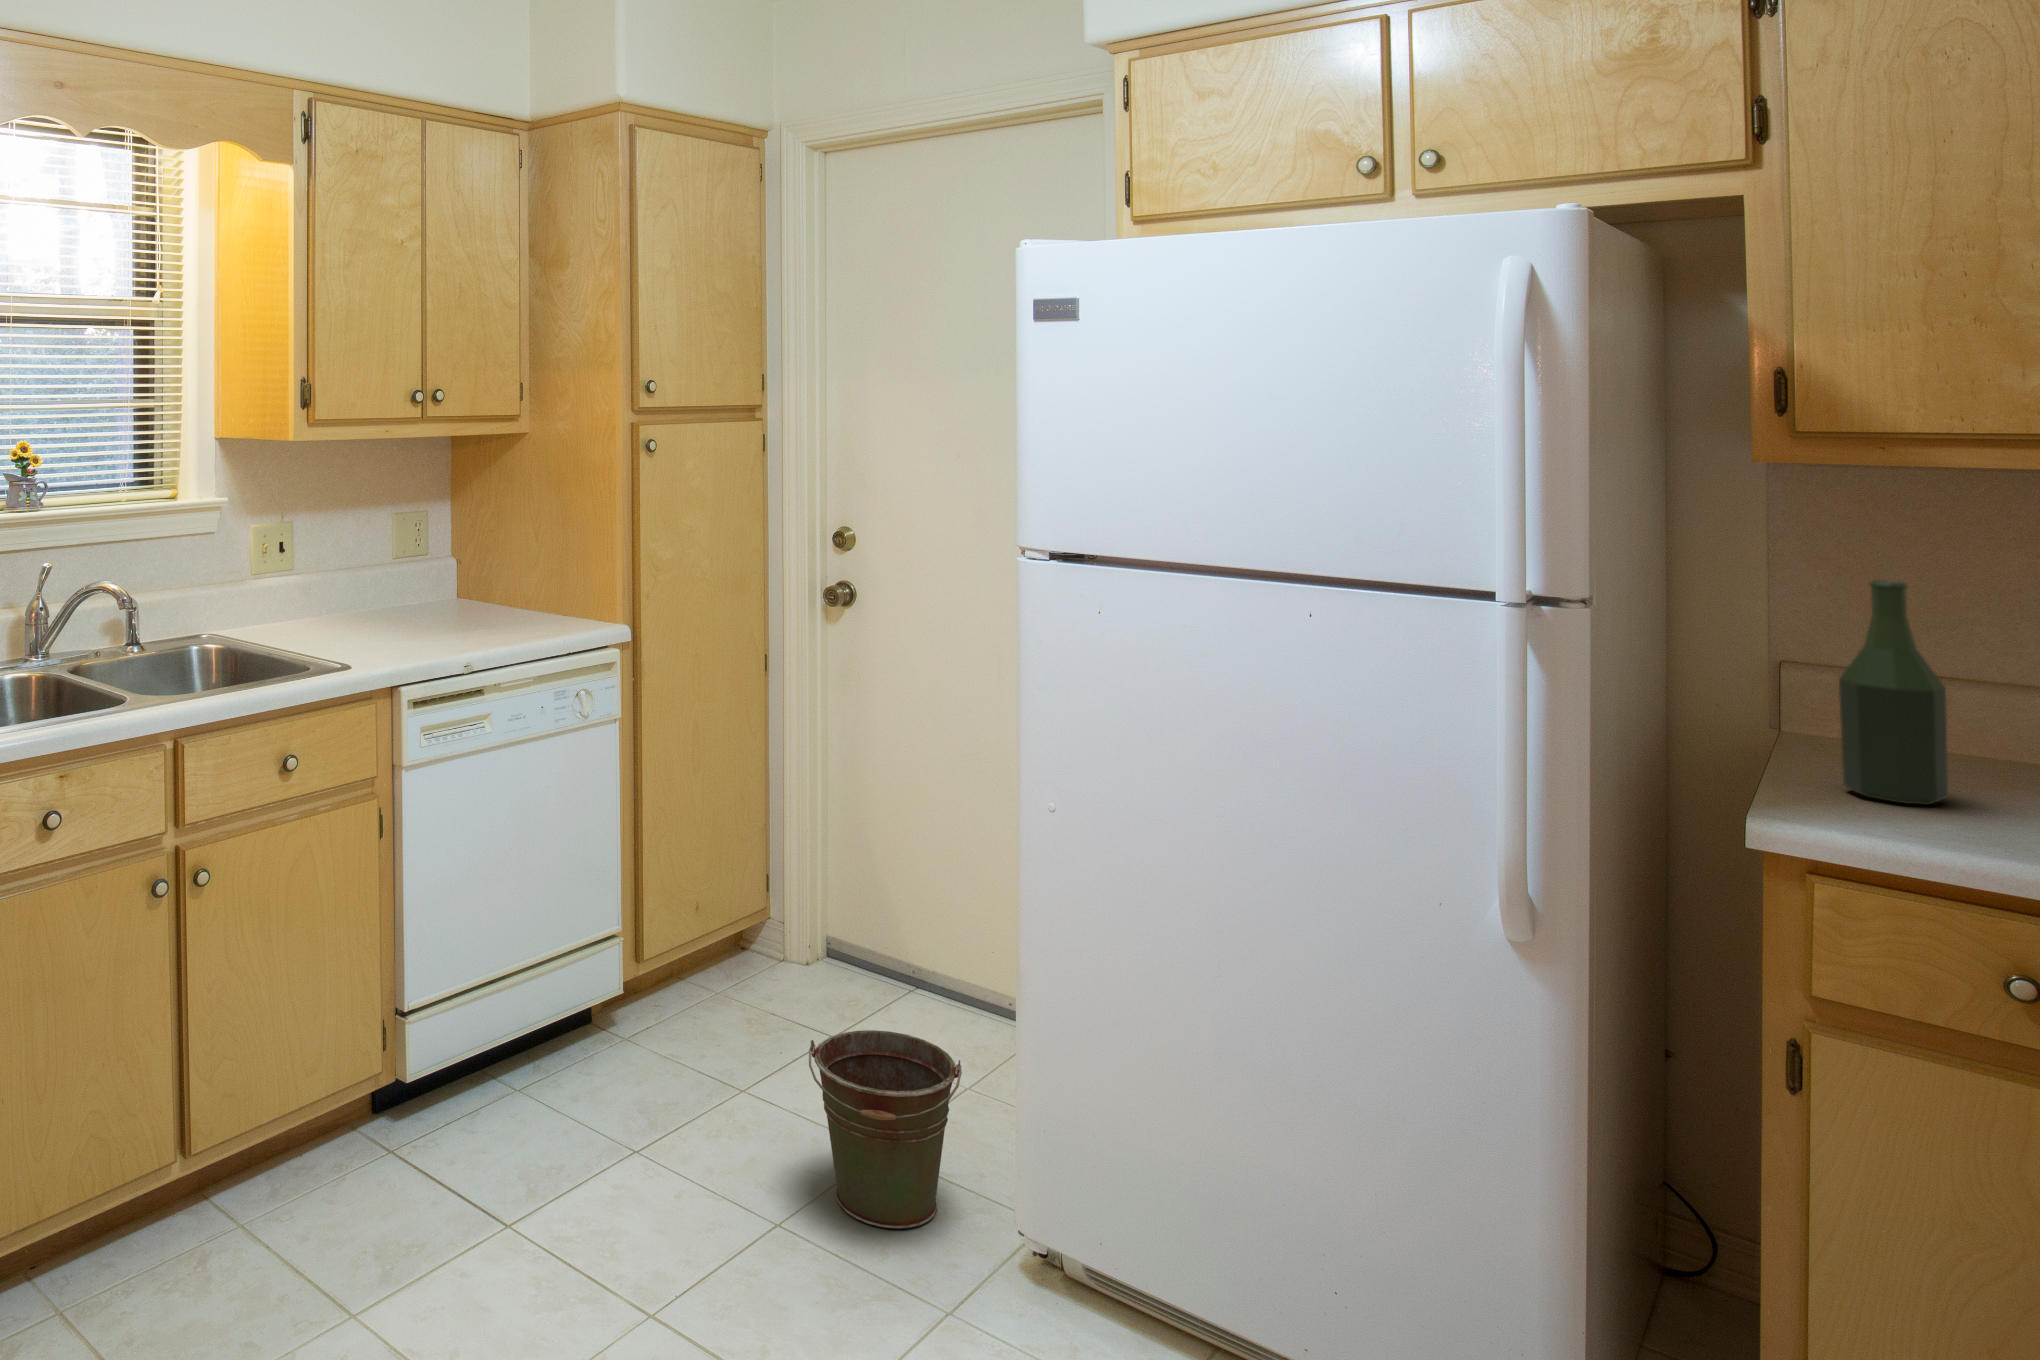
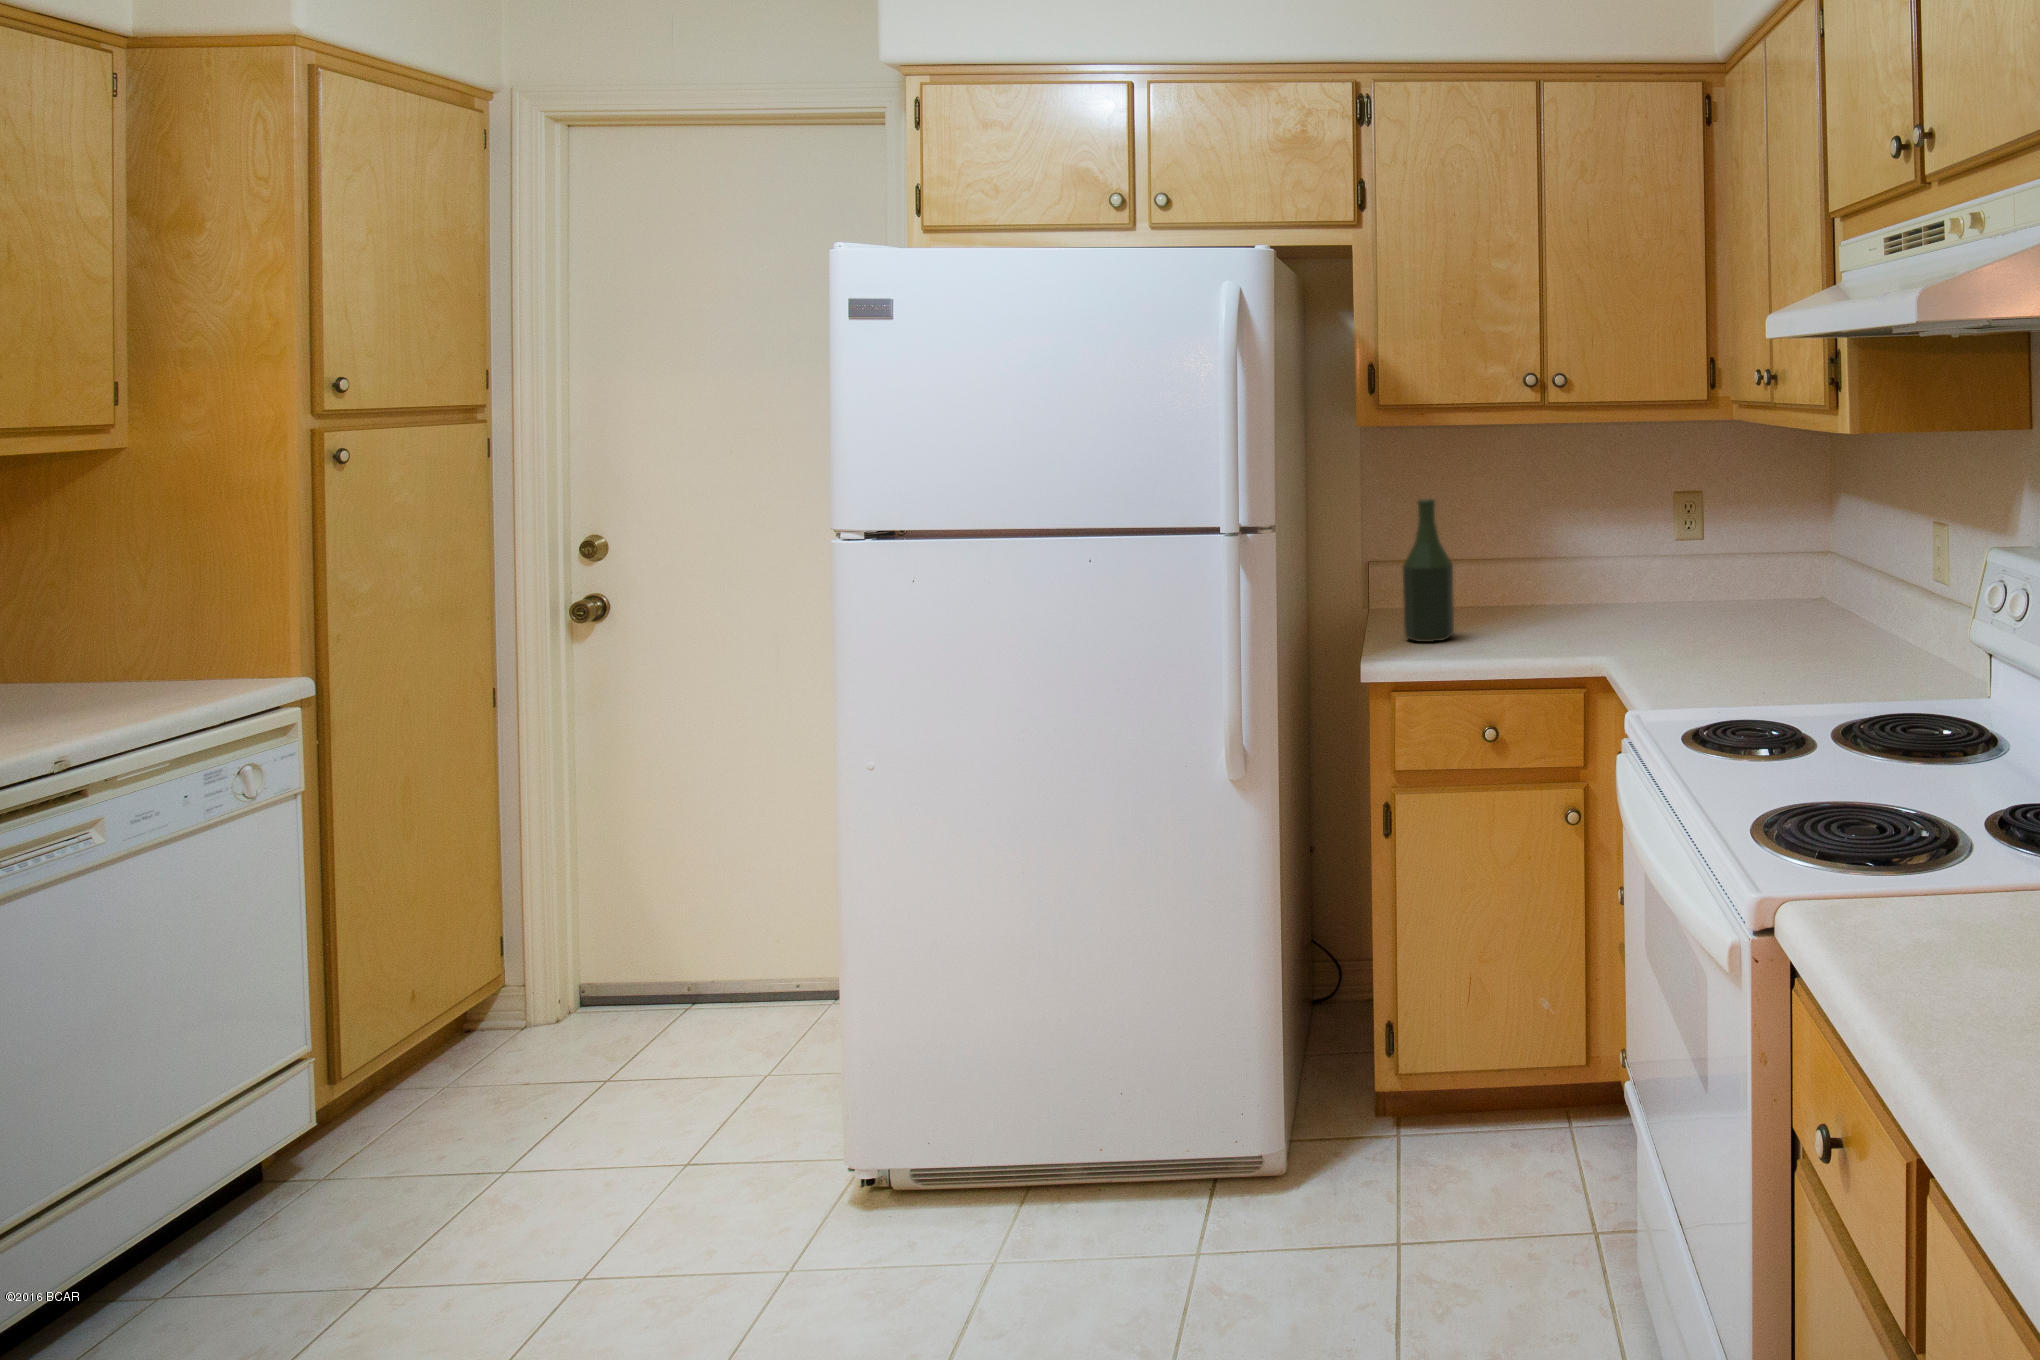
bucket: present [809,1030,962,1229] -> none [600,1036,773,1236]

